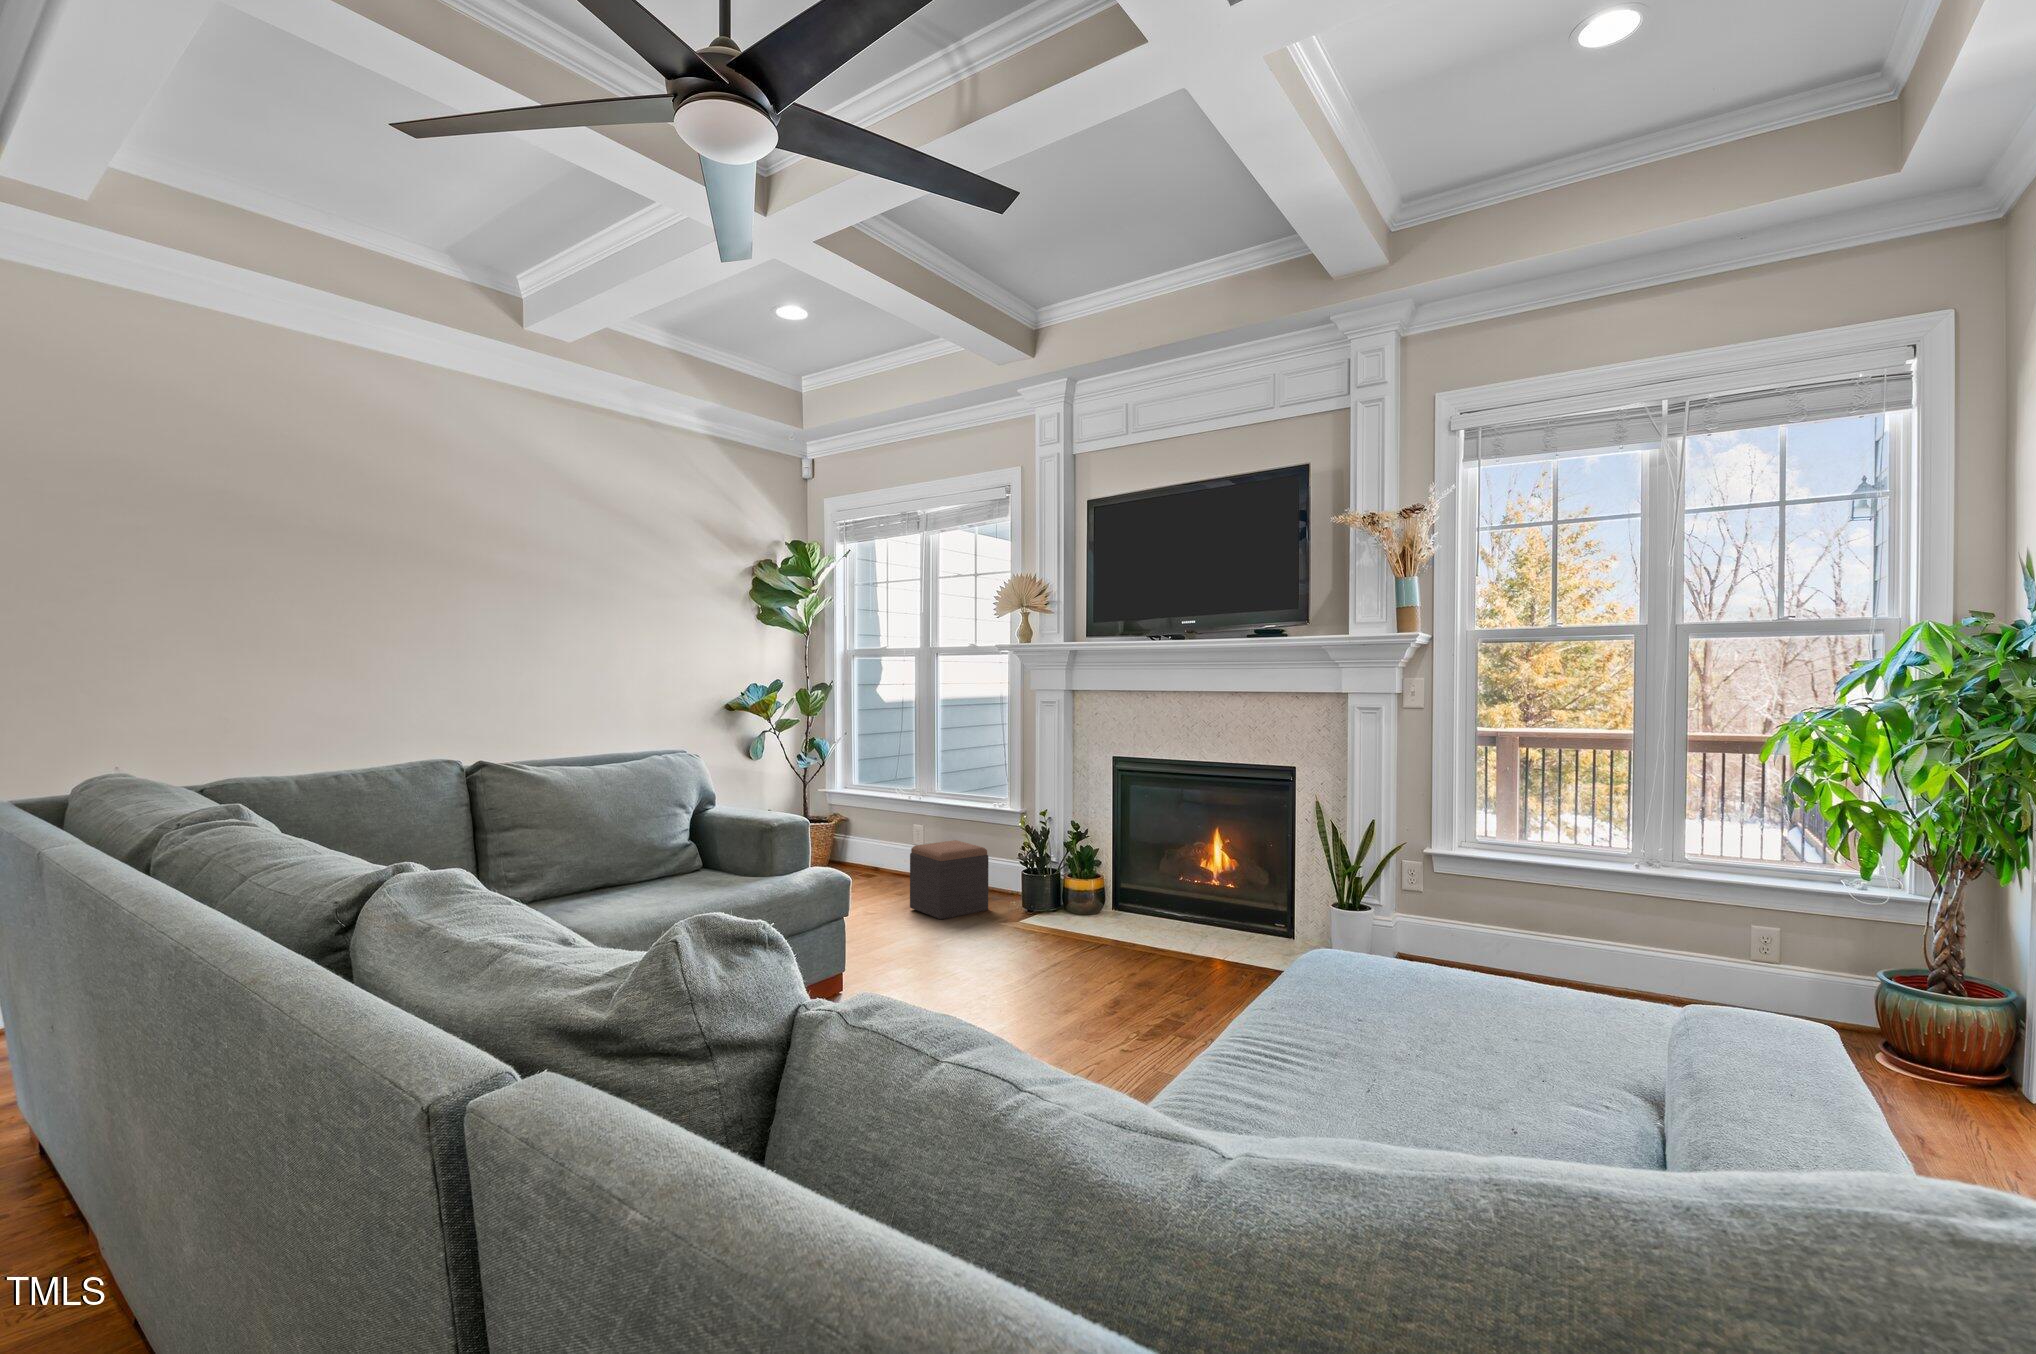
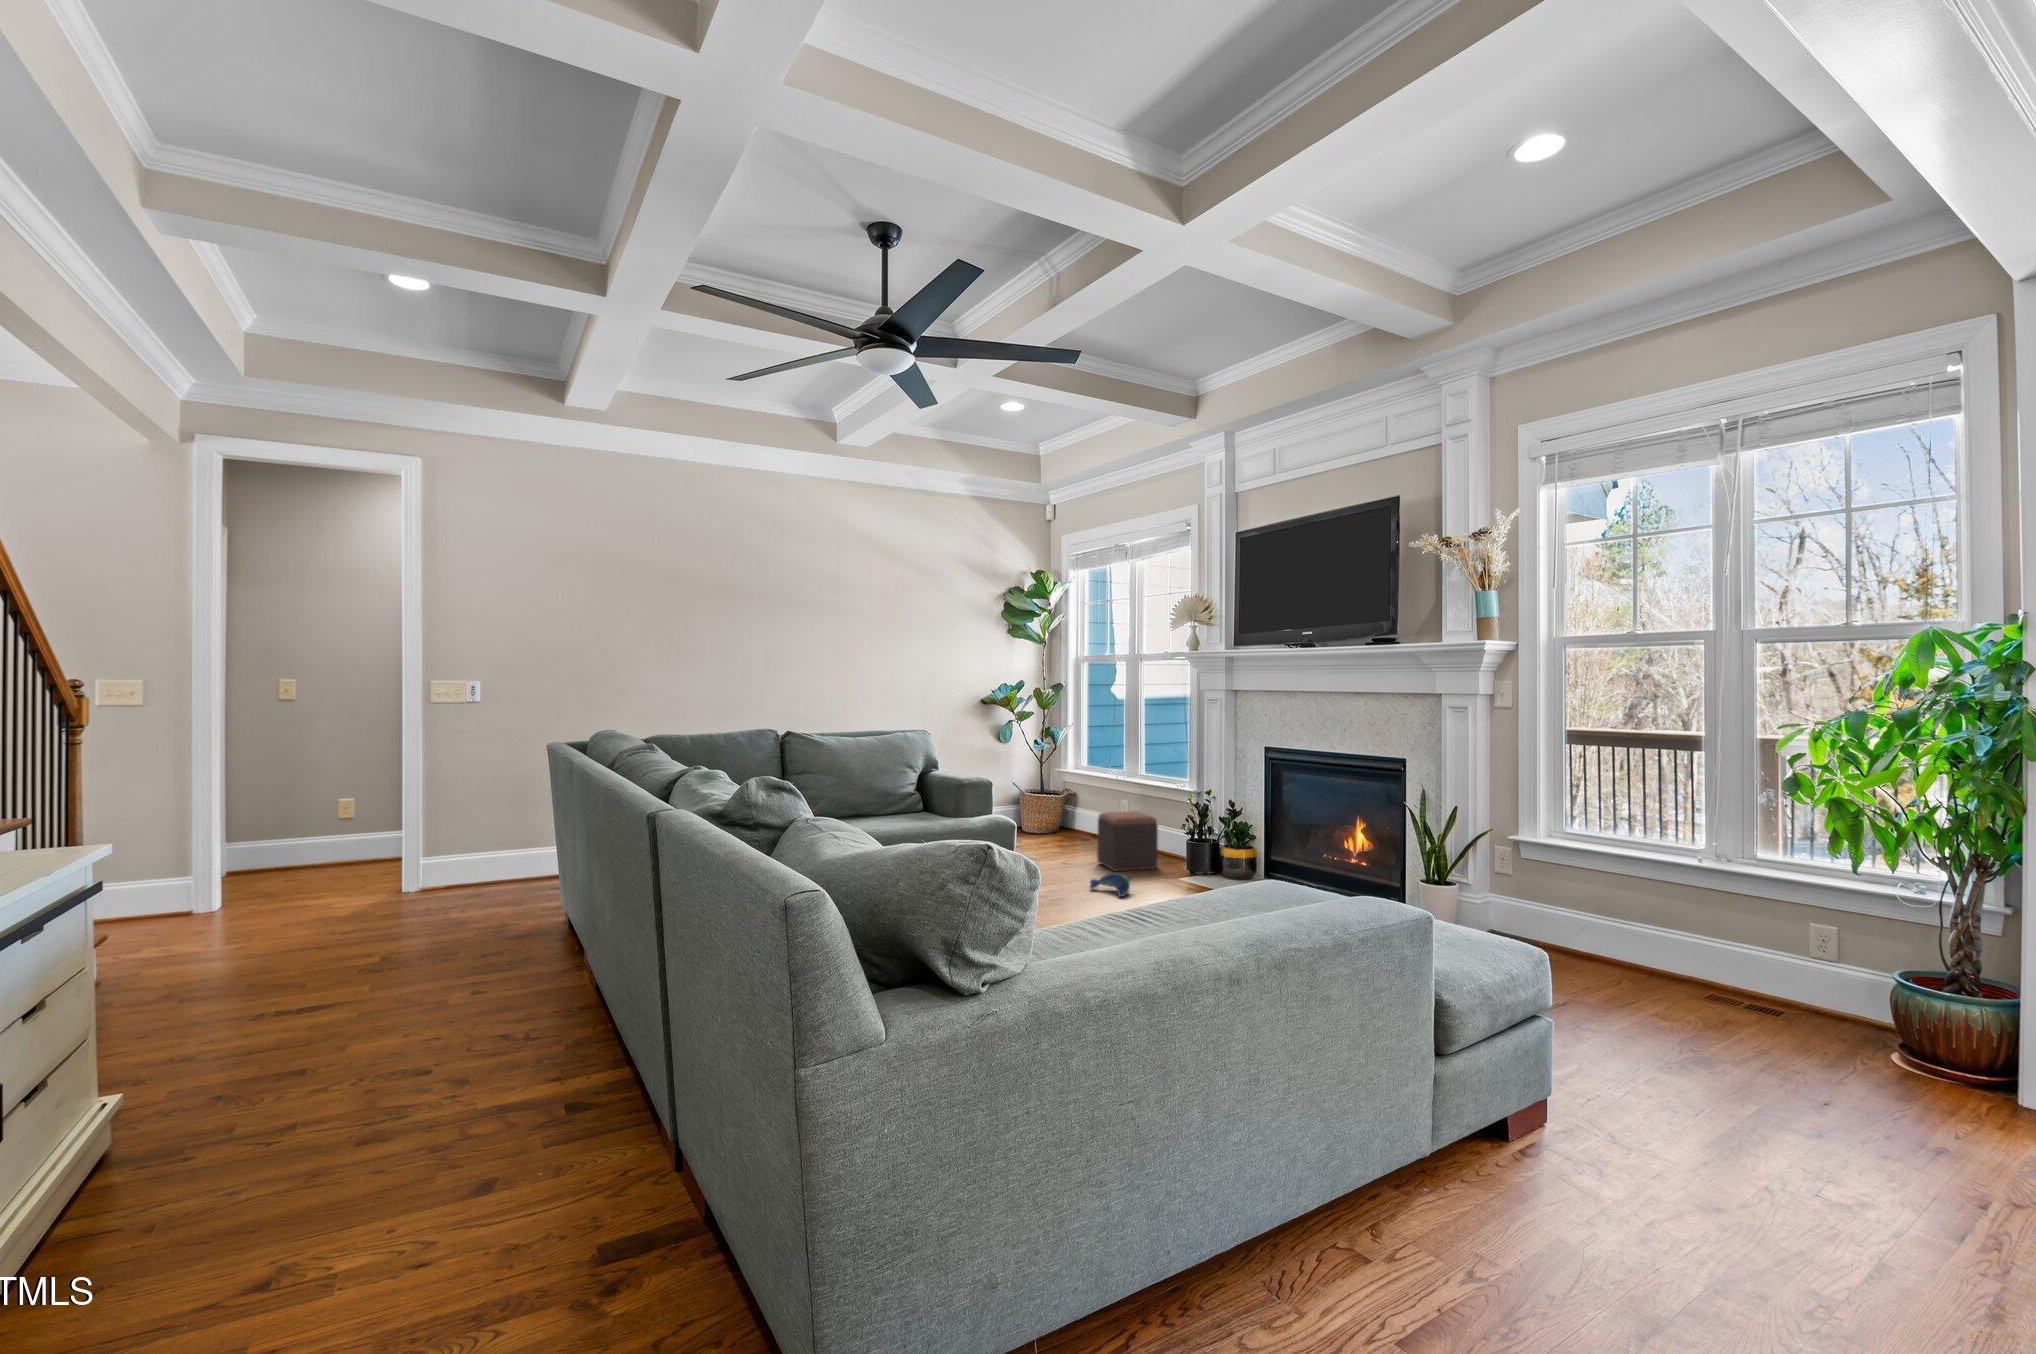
plush toy: none [929,926,988,960] -> present [1090,873,1131,897]

